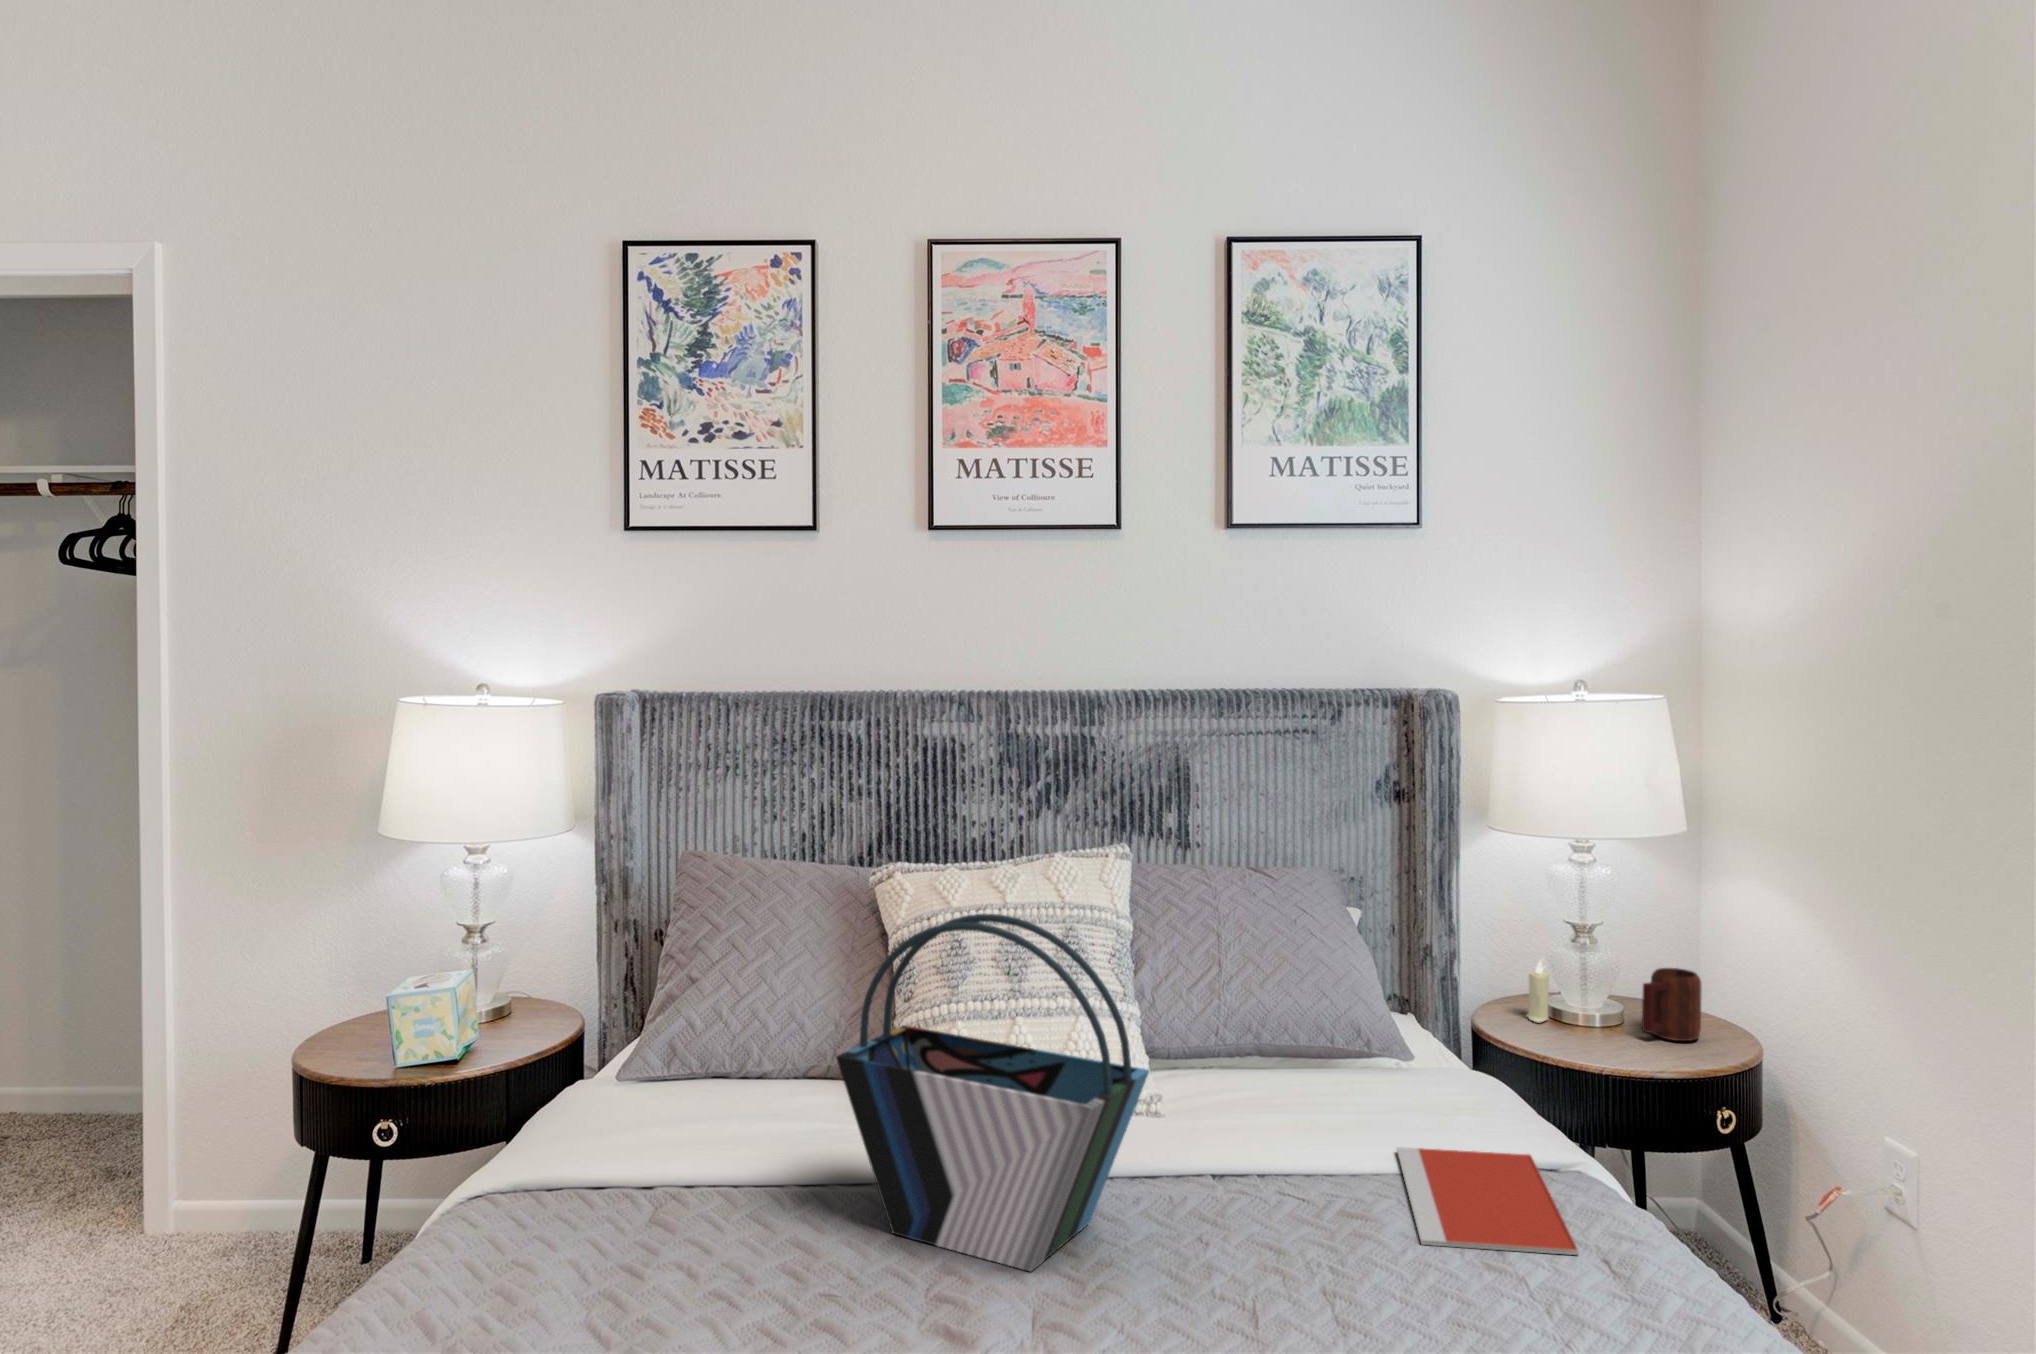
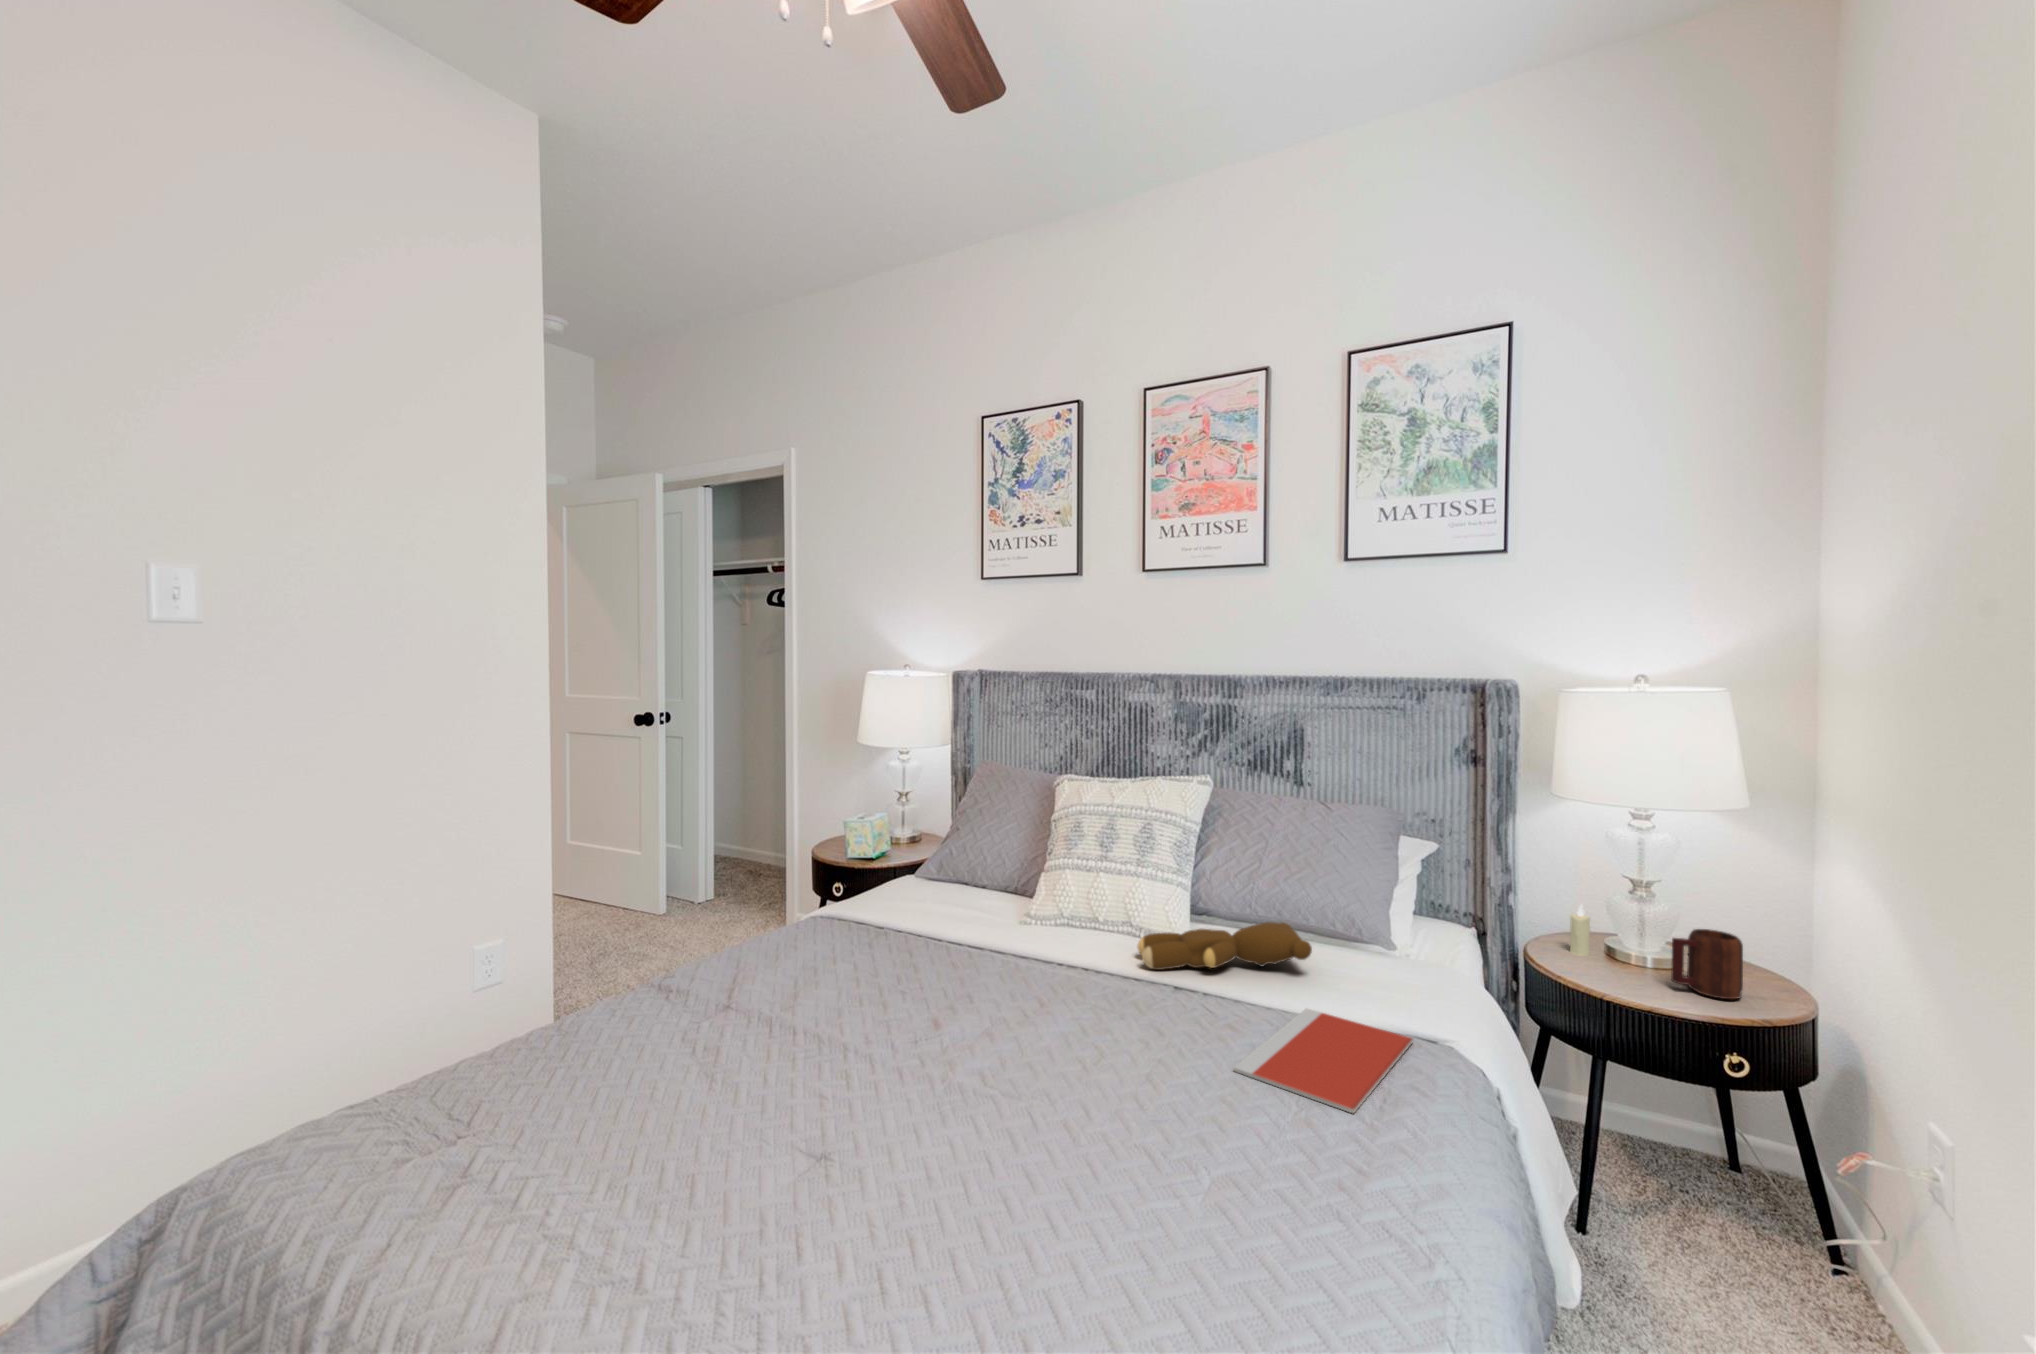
tote bag: present [836,914,1149,1271] -> none [902,784,1053,1015]
teddy bear: none [1132,1042,1348,1141] -> present [1138,922,1312,970]

